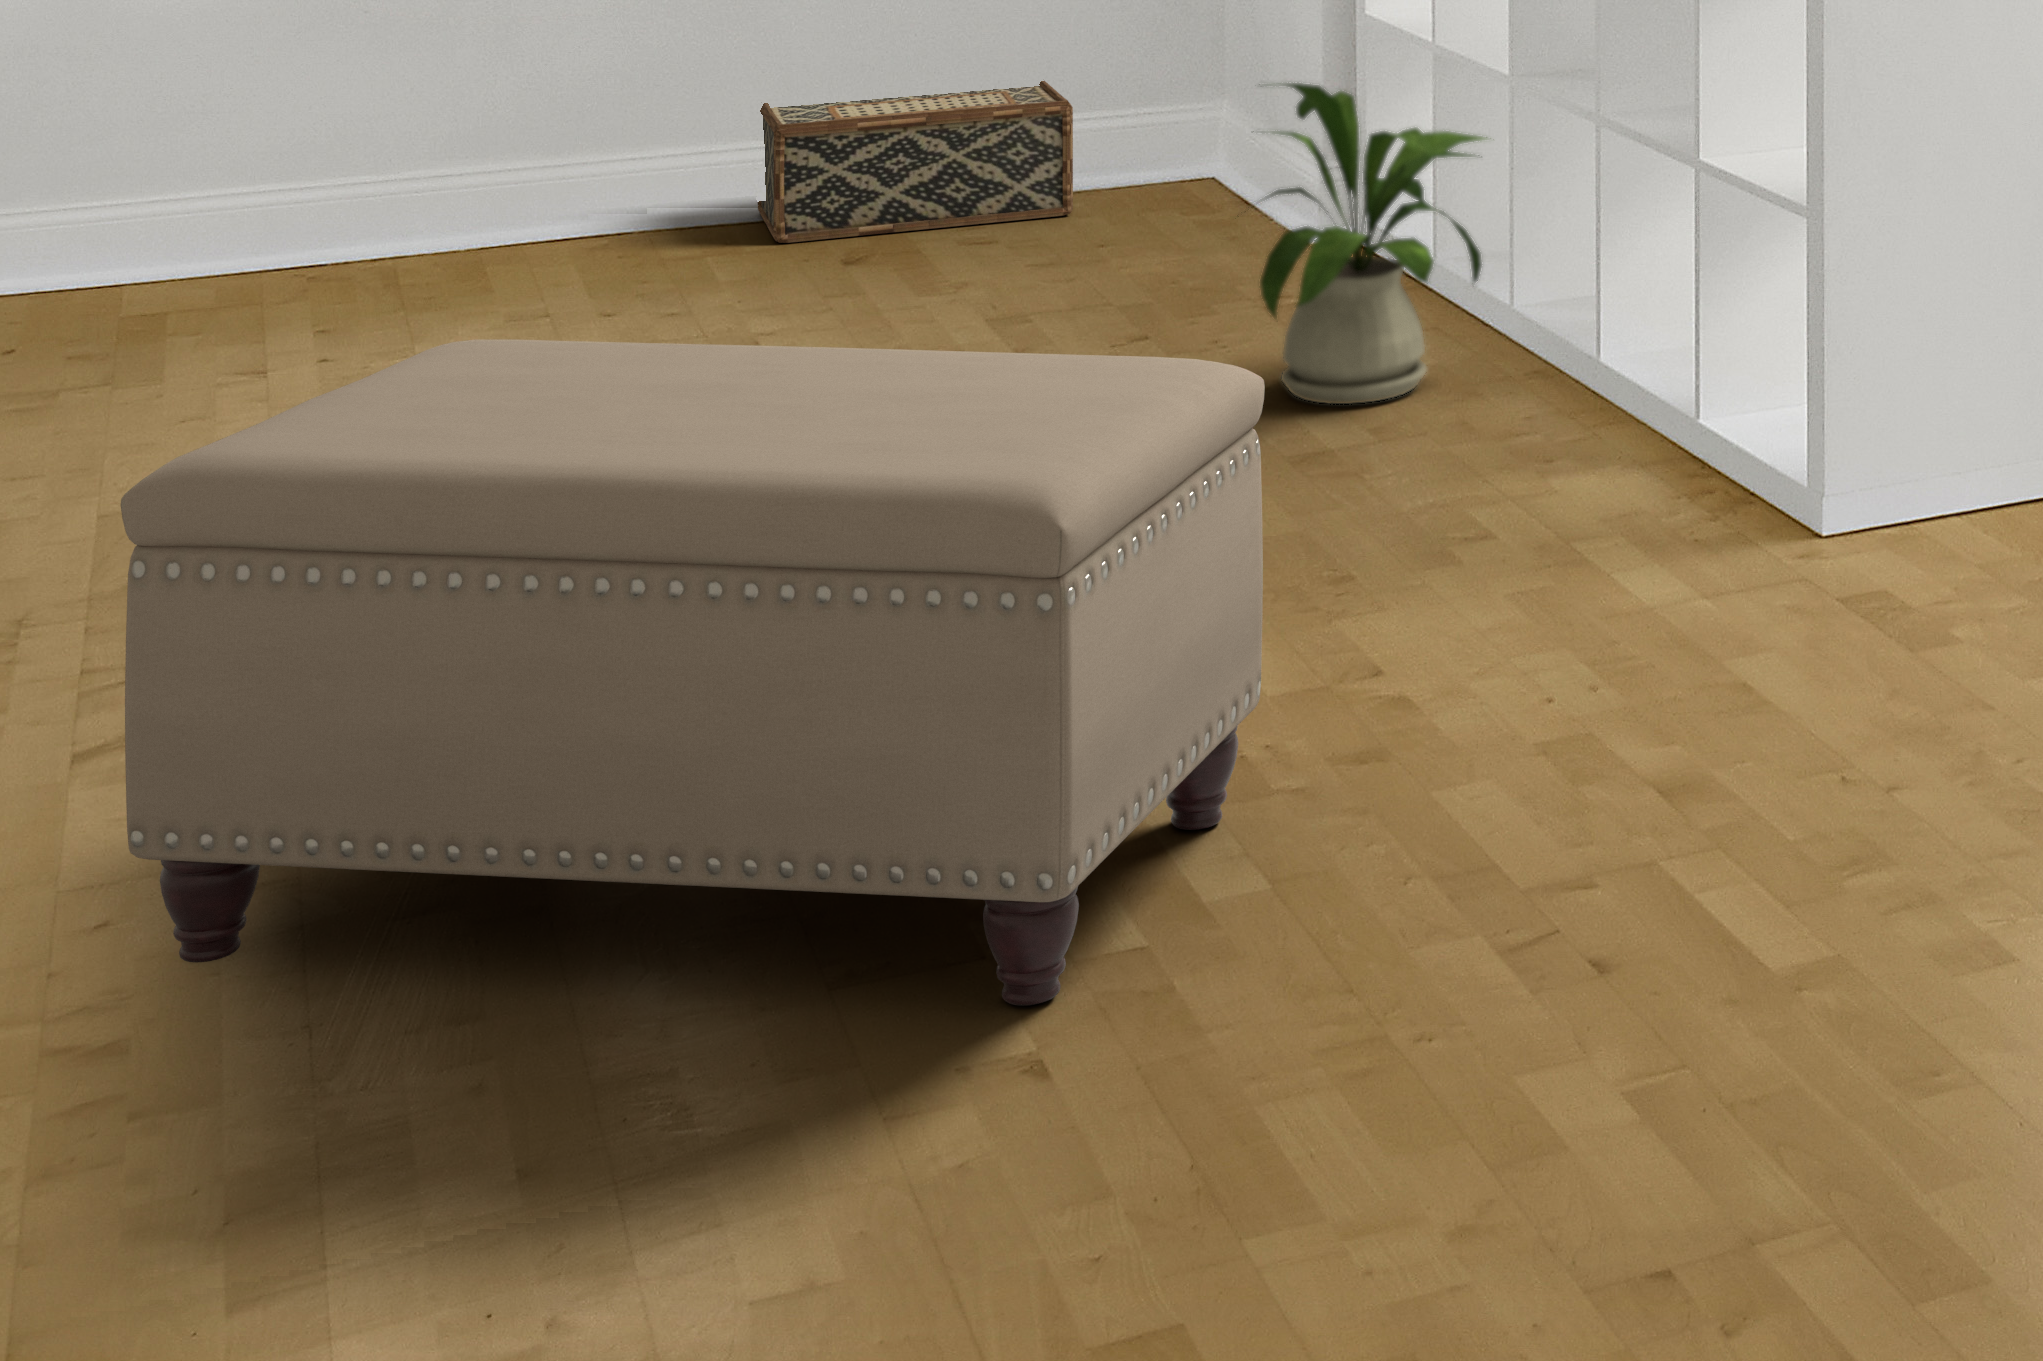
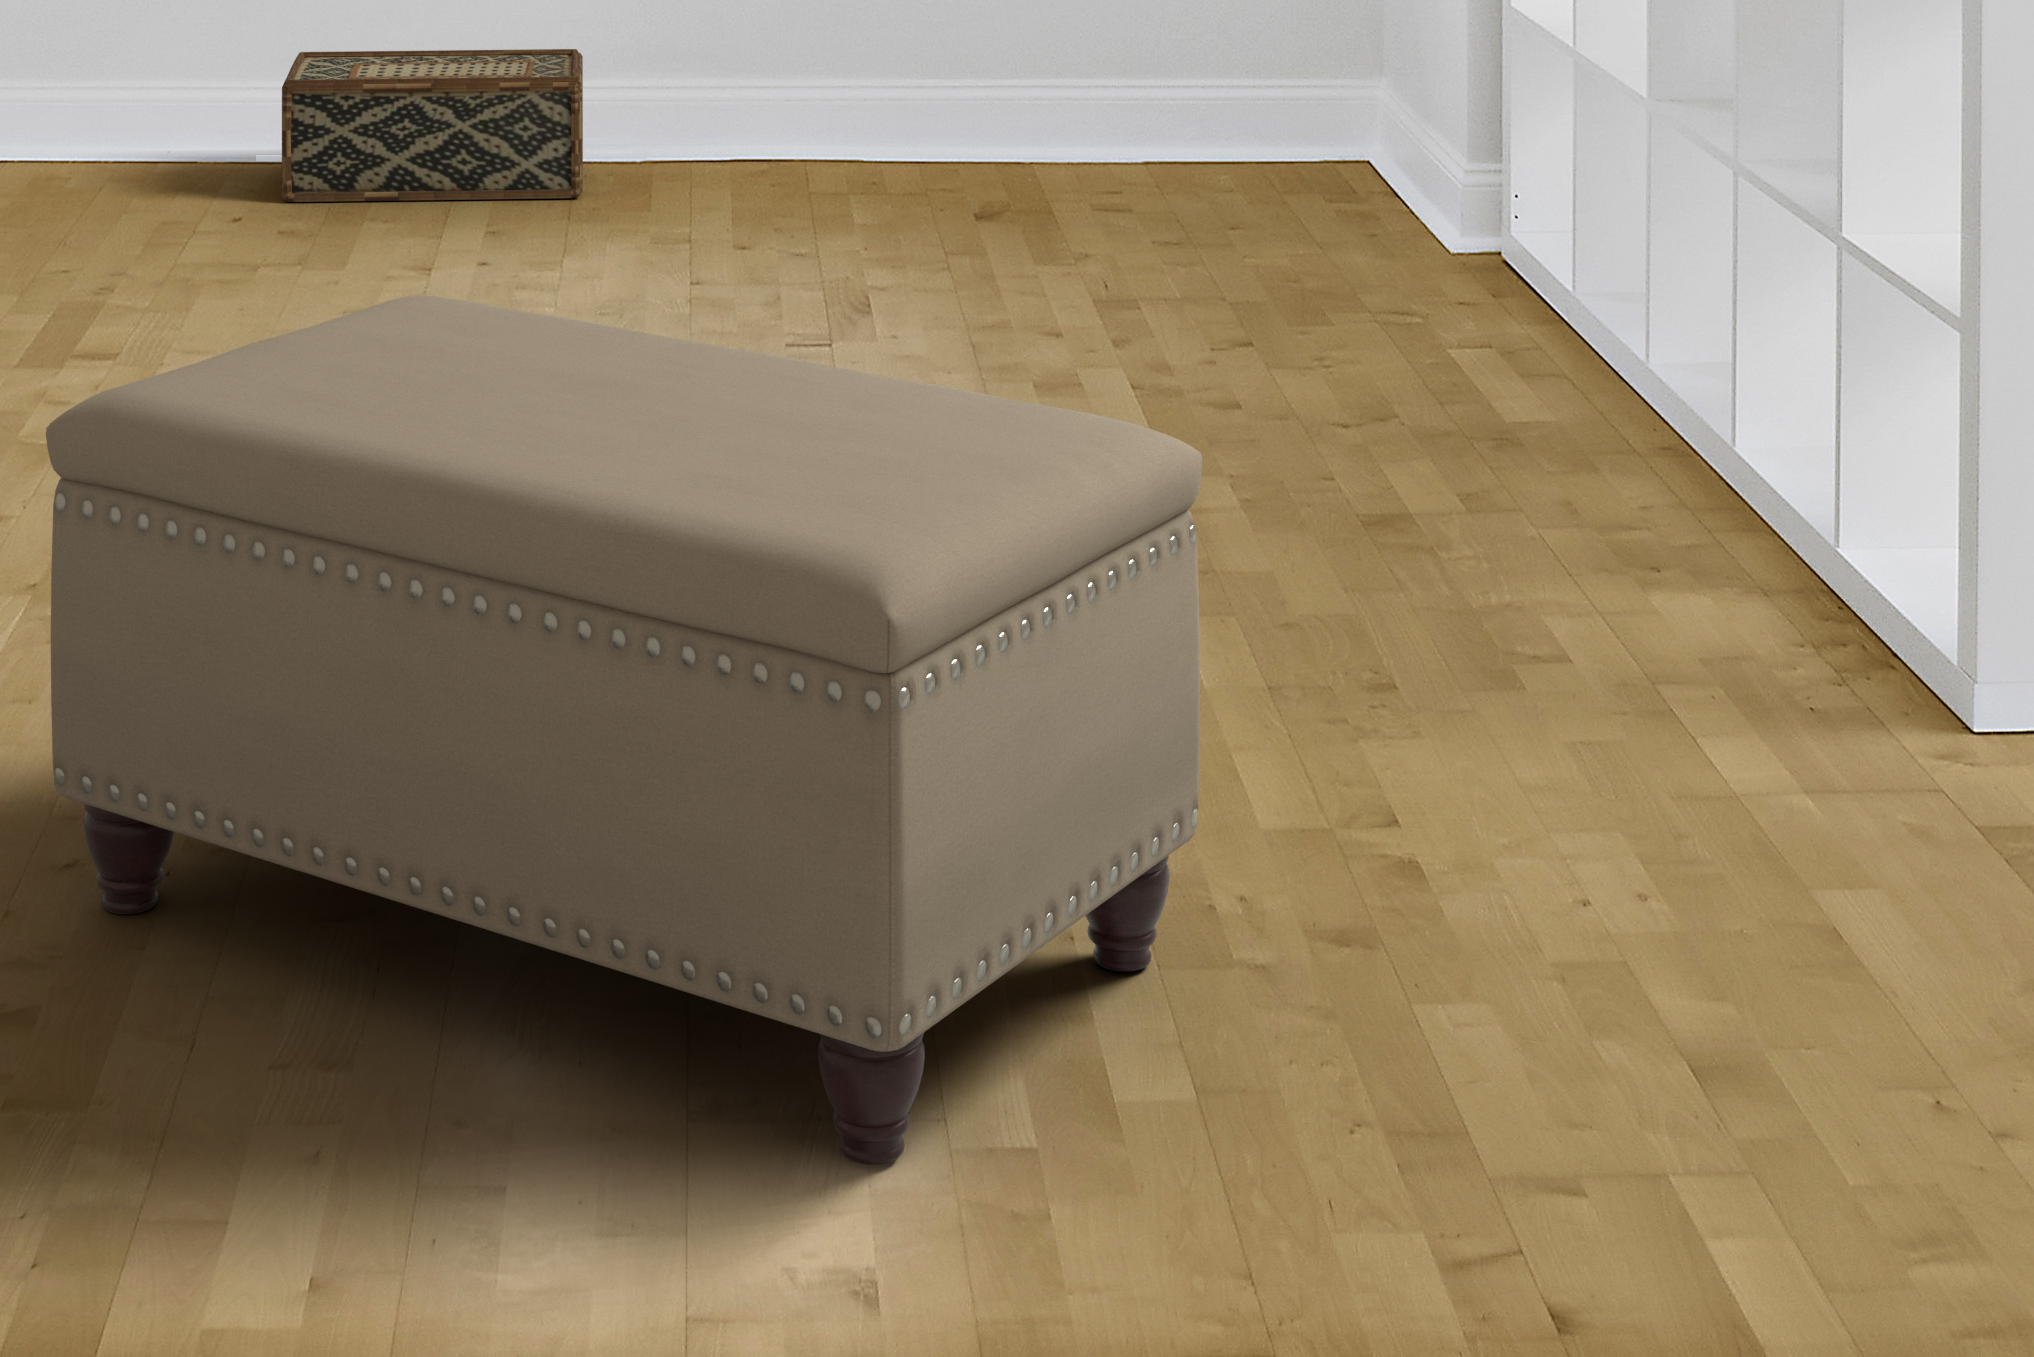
woven basket: present [757,81,1073,243] -> present [282,49,583,202]
house plant: present [1238,83,1487,404] -> none [1327,88,1632,458]

